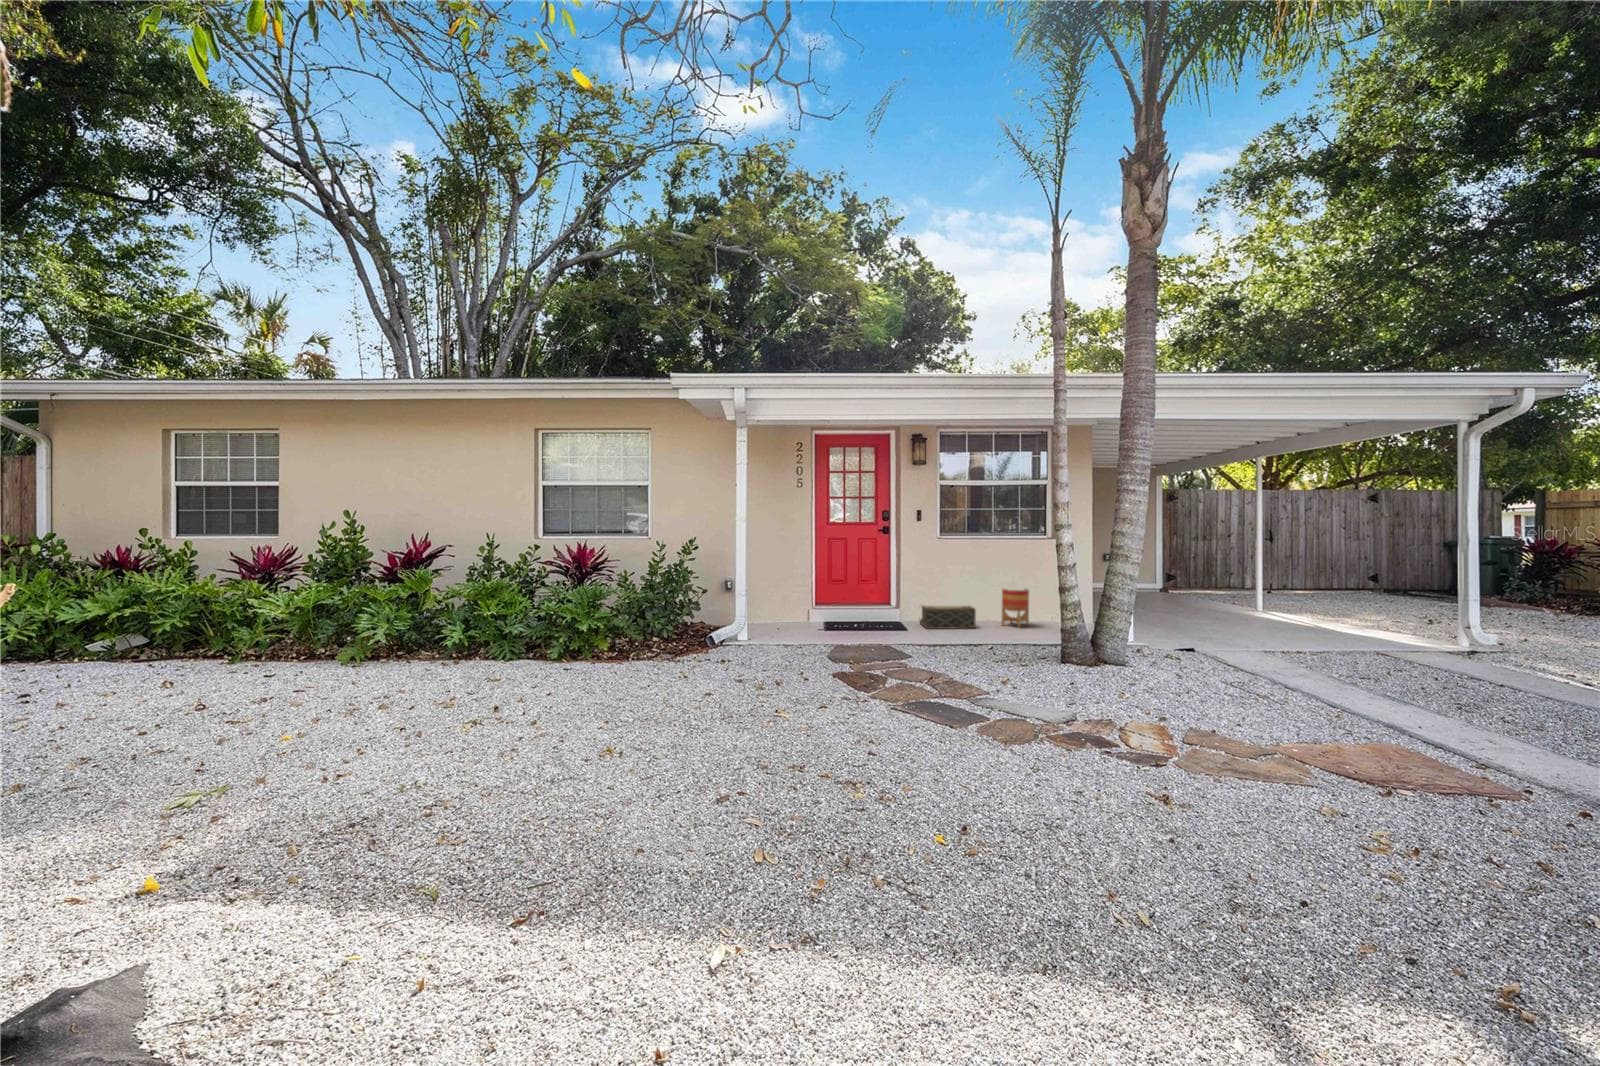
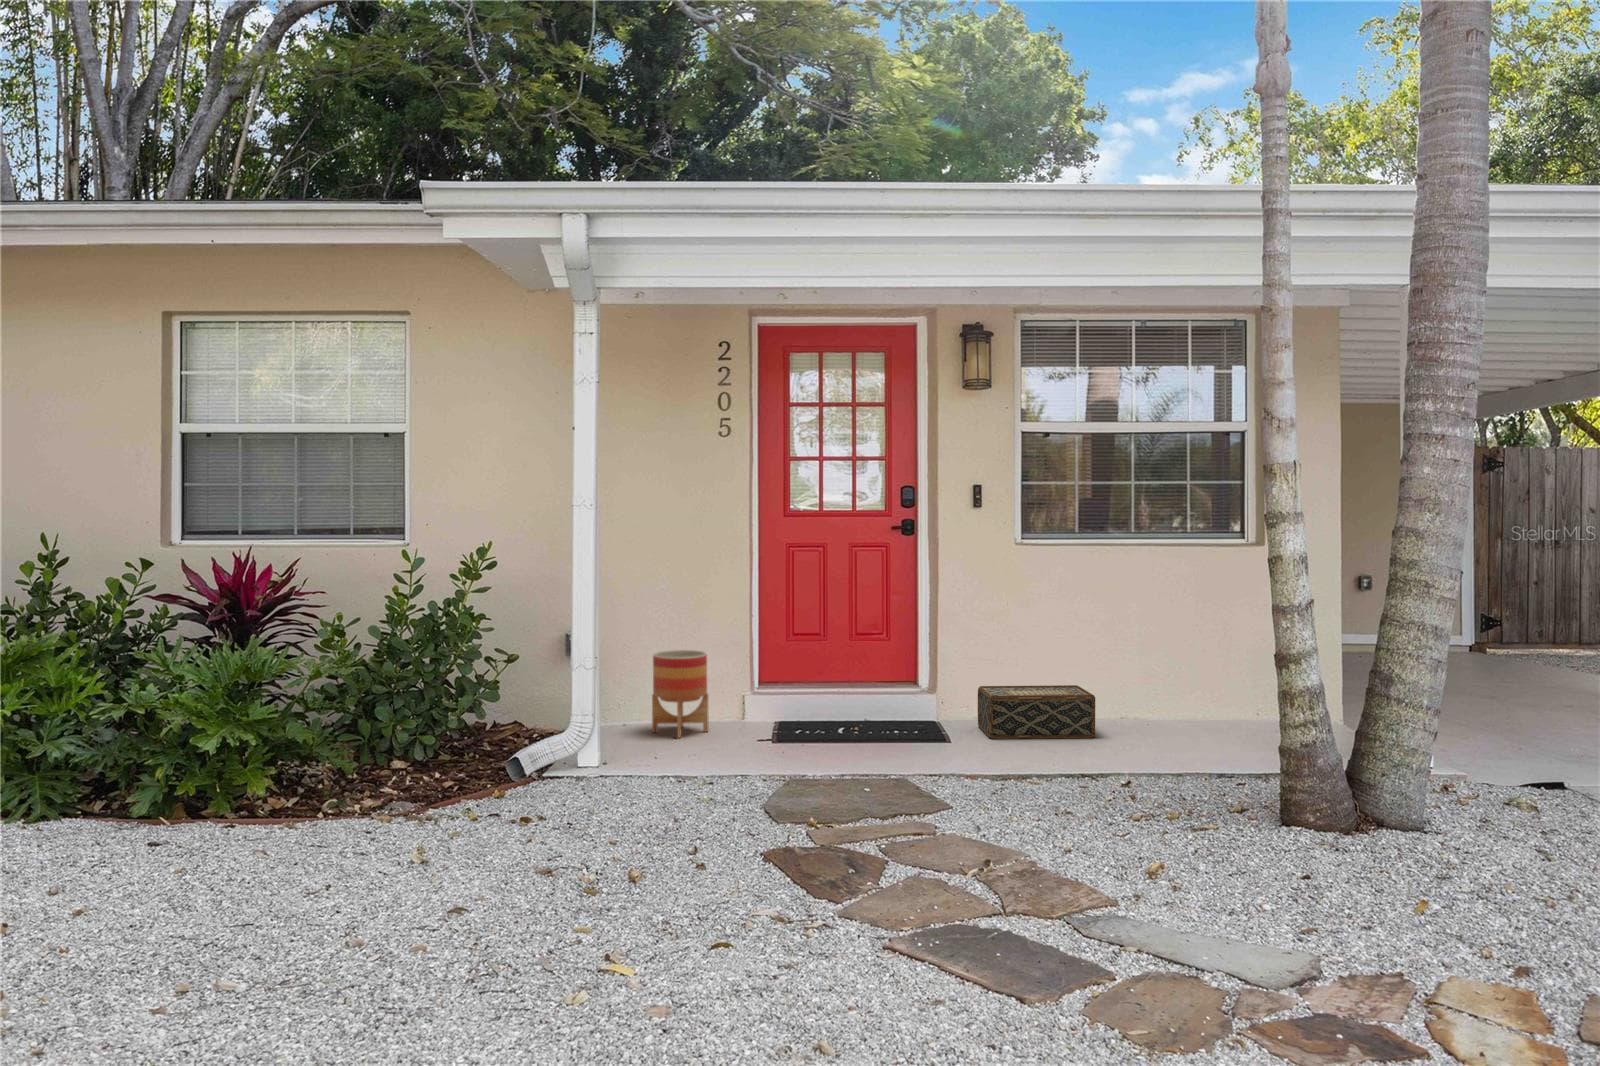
planter: present [1002,588,1029,627] -> present [652,650,709,738]

